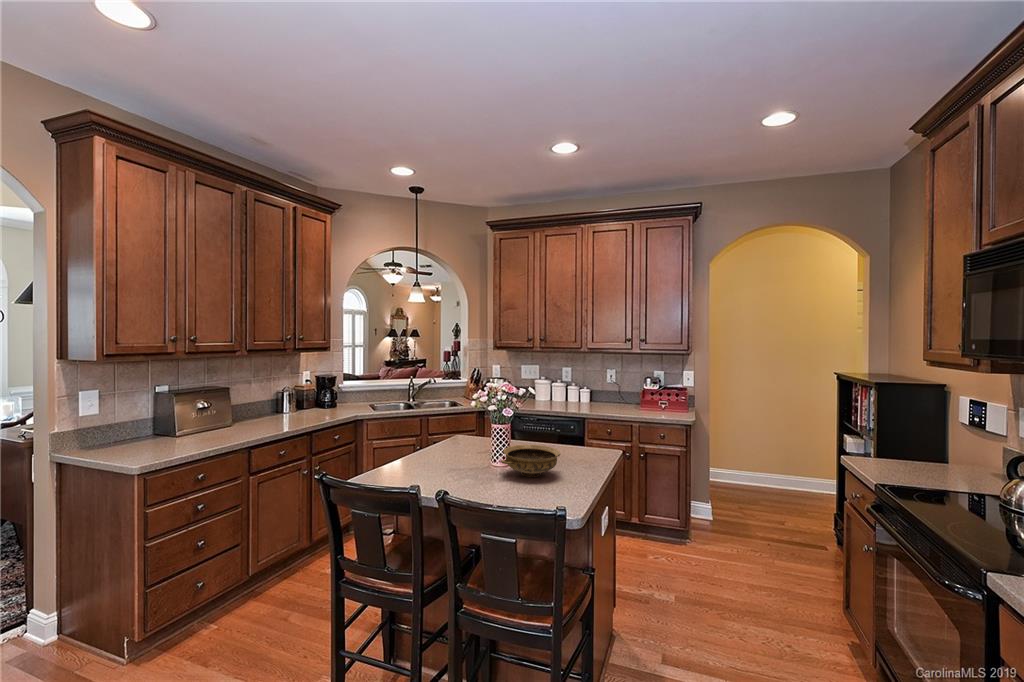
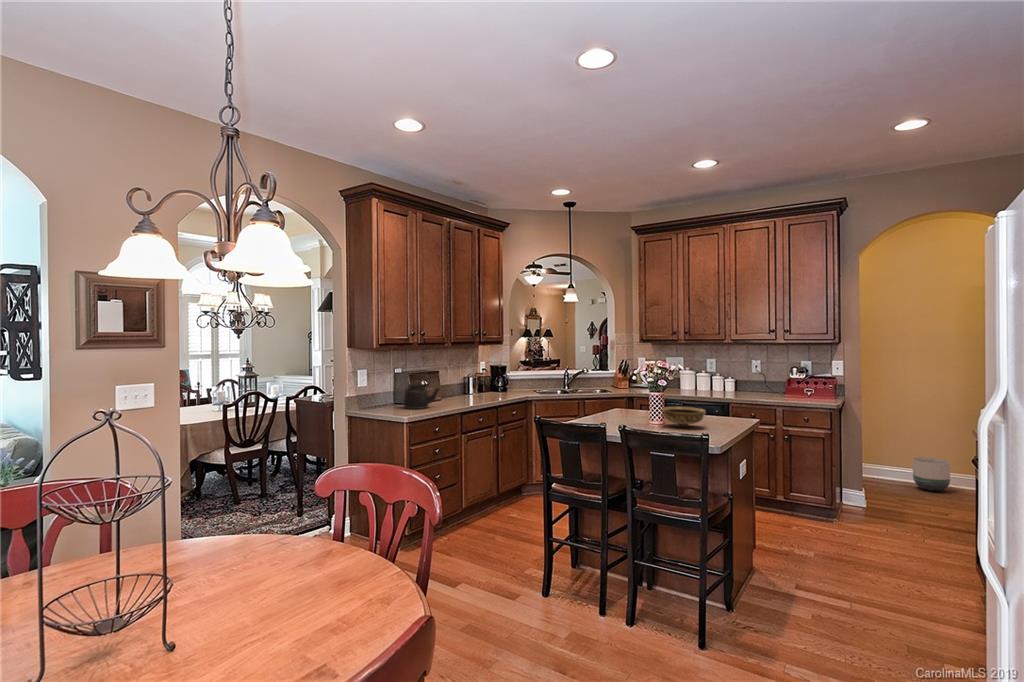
kettle: none [164,394,221,444] -> present [404,375,439,409]
planter: none [749,462,781,495] -> present [913,457,950,491]

